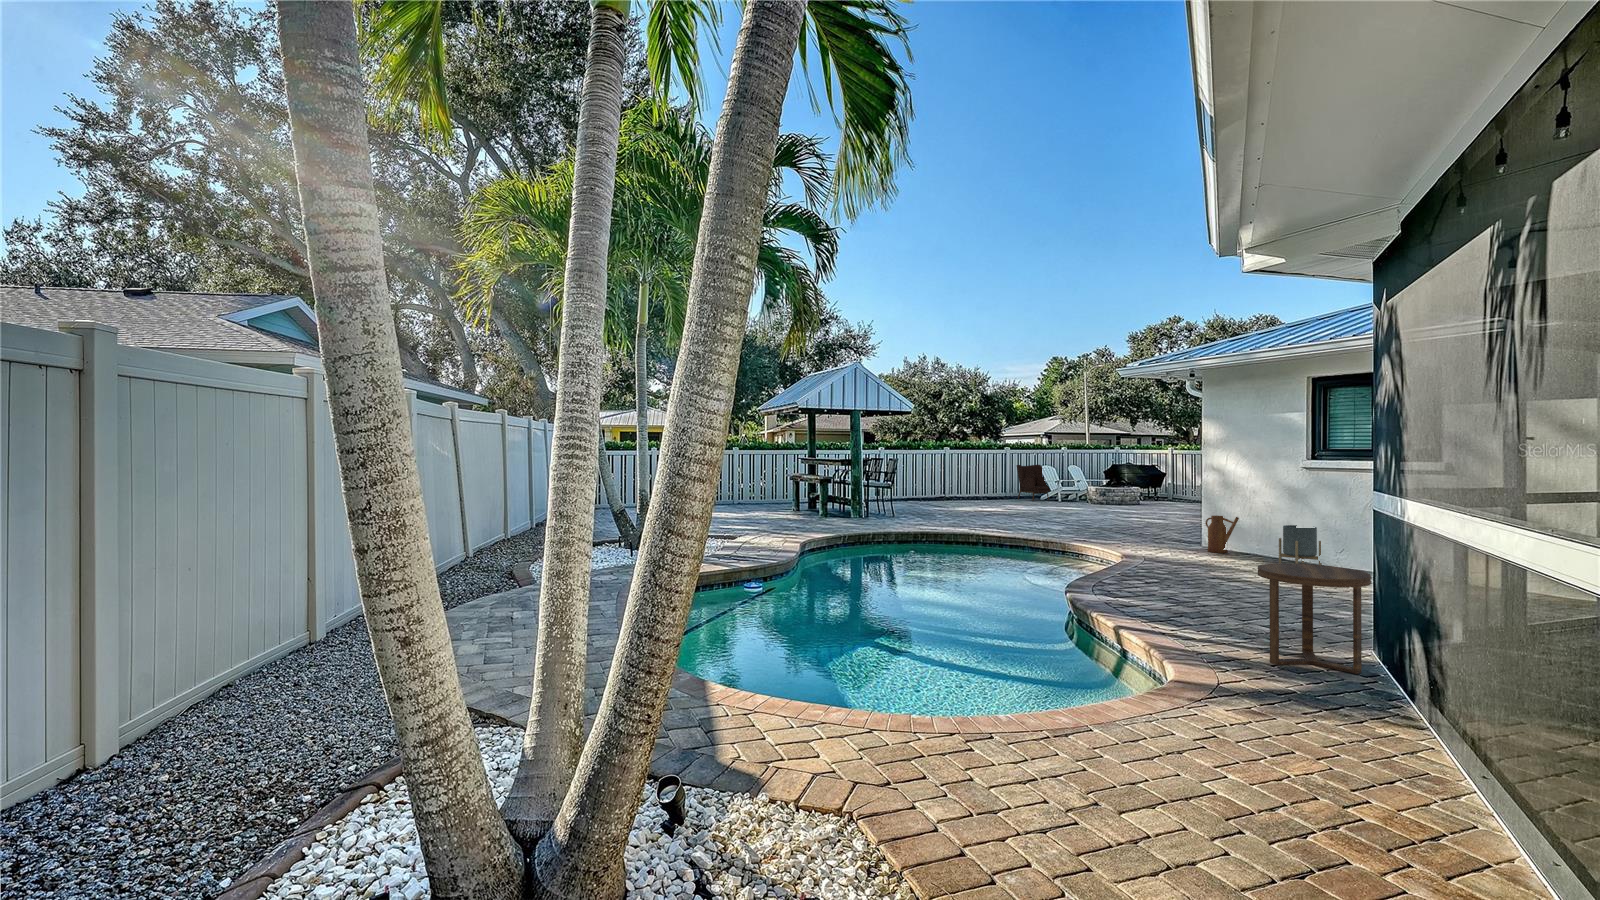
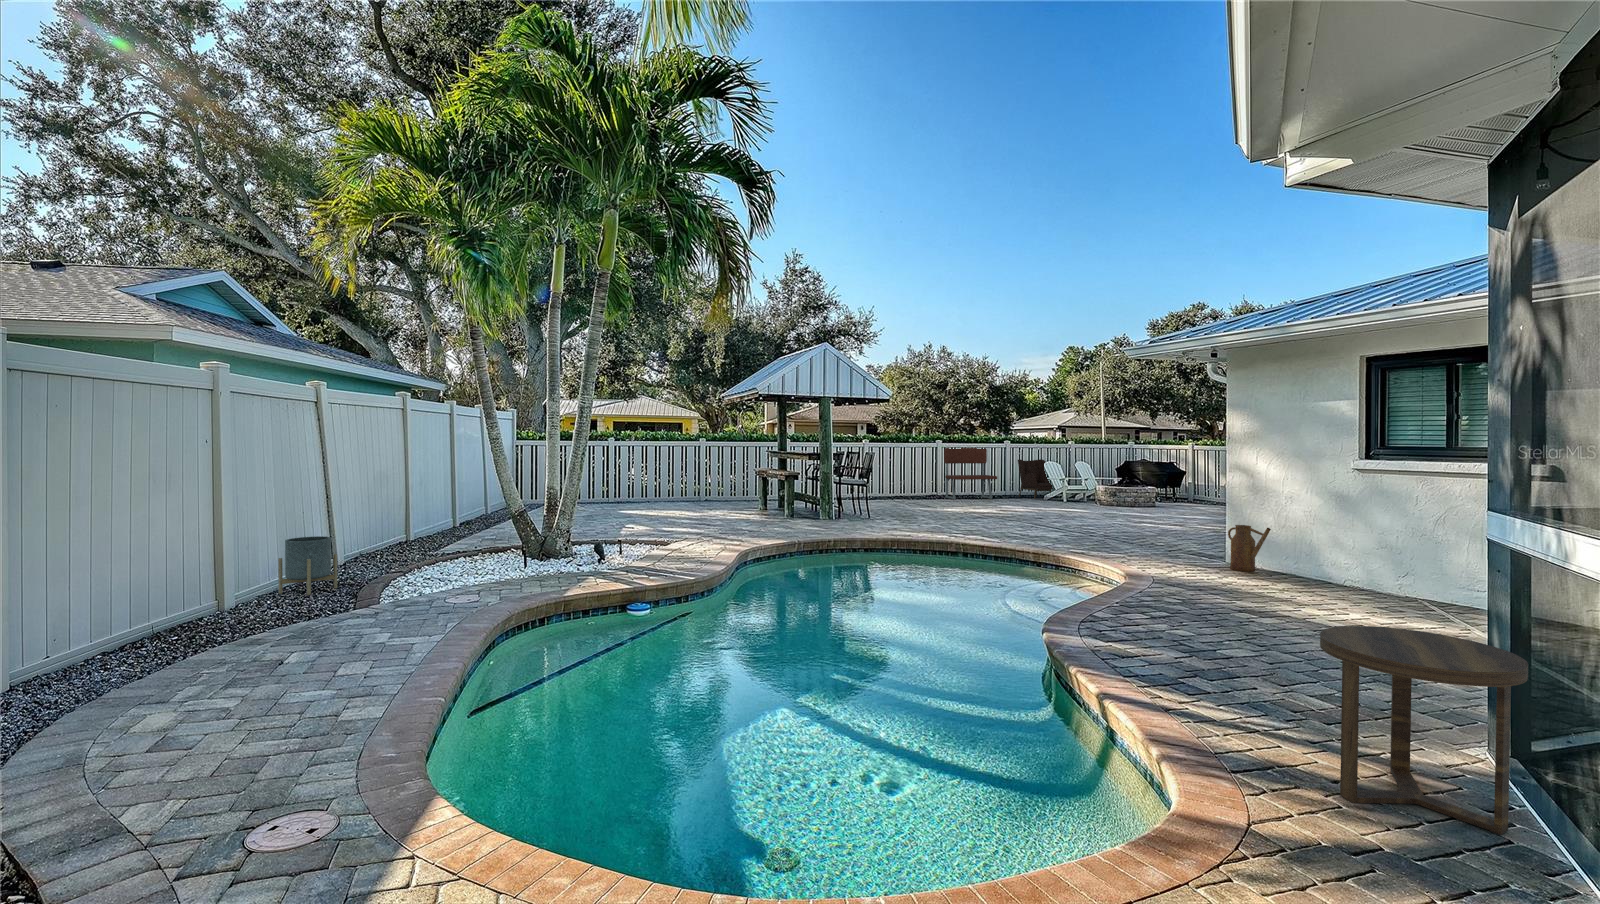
bench: none [950,455,999,502] -> present [944,448,997,500]
planter: present [1279,525,1322,565] -> present [278,536,337,595]

